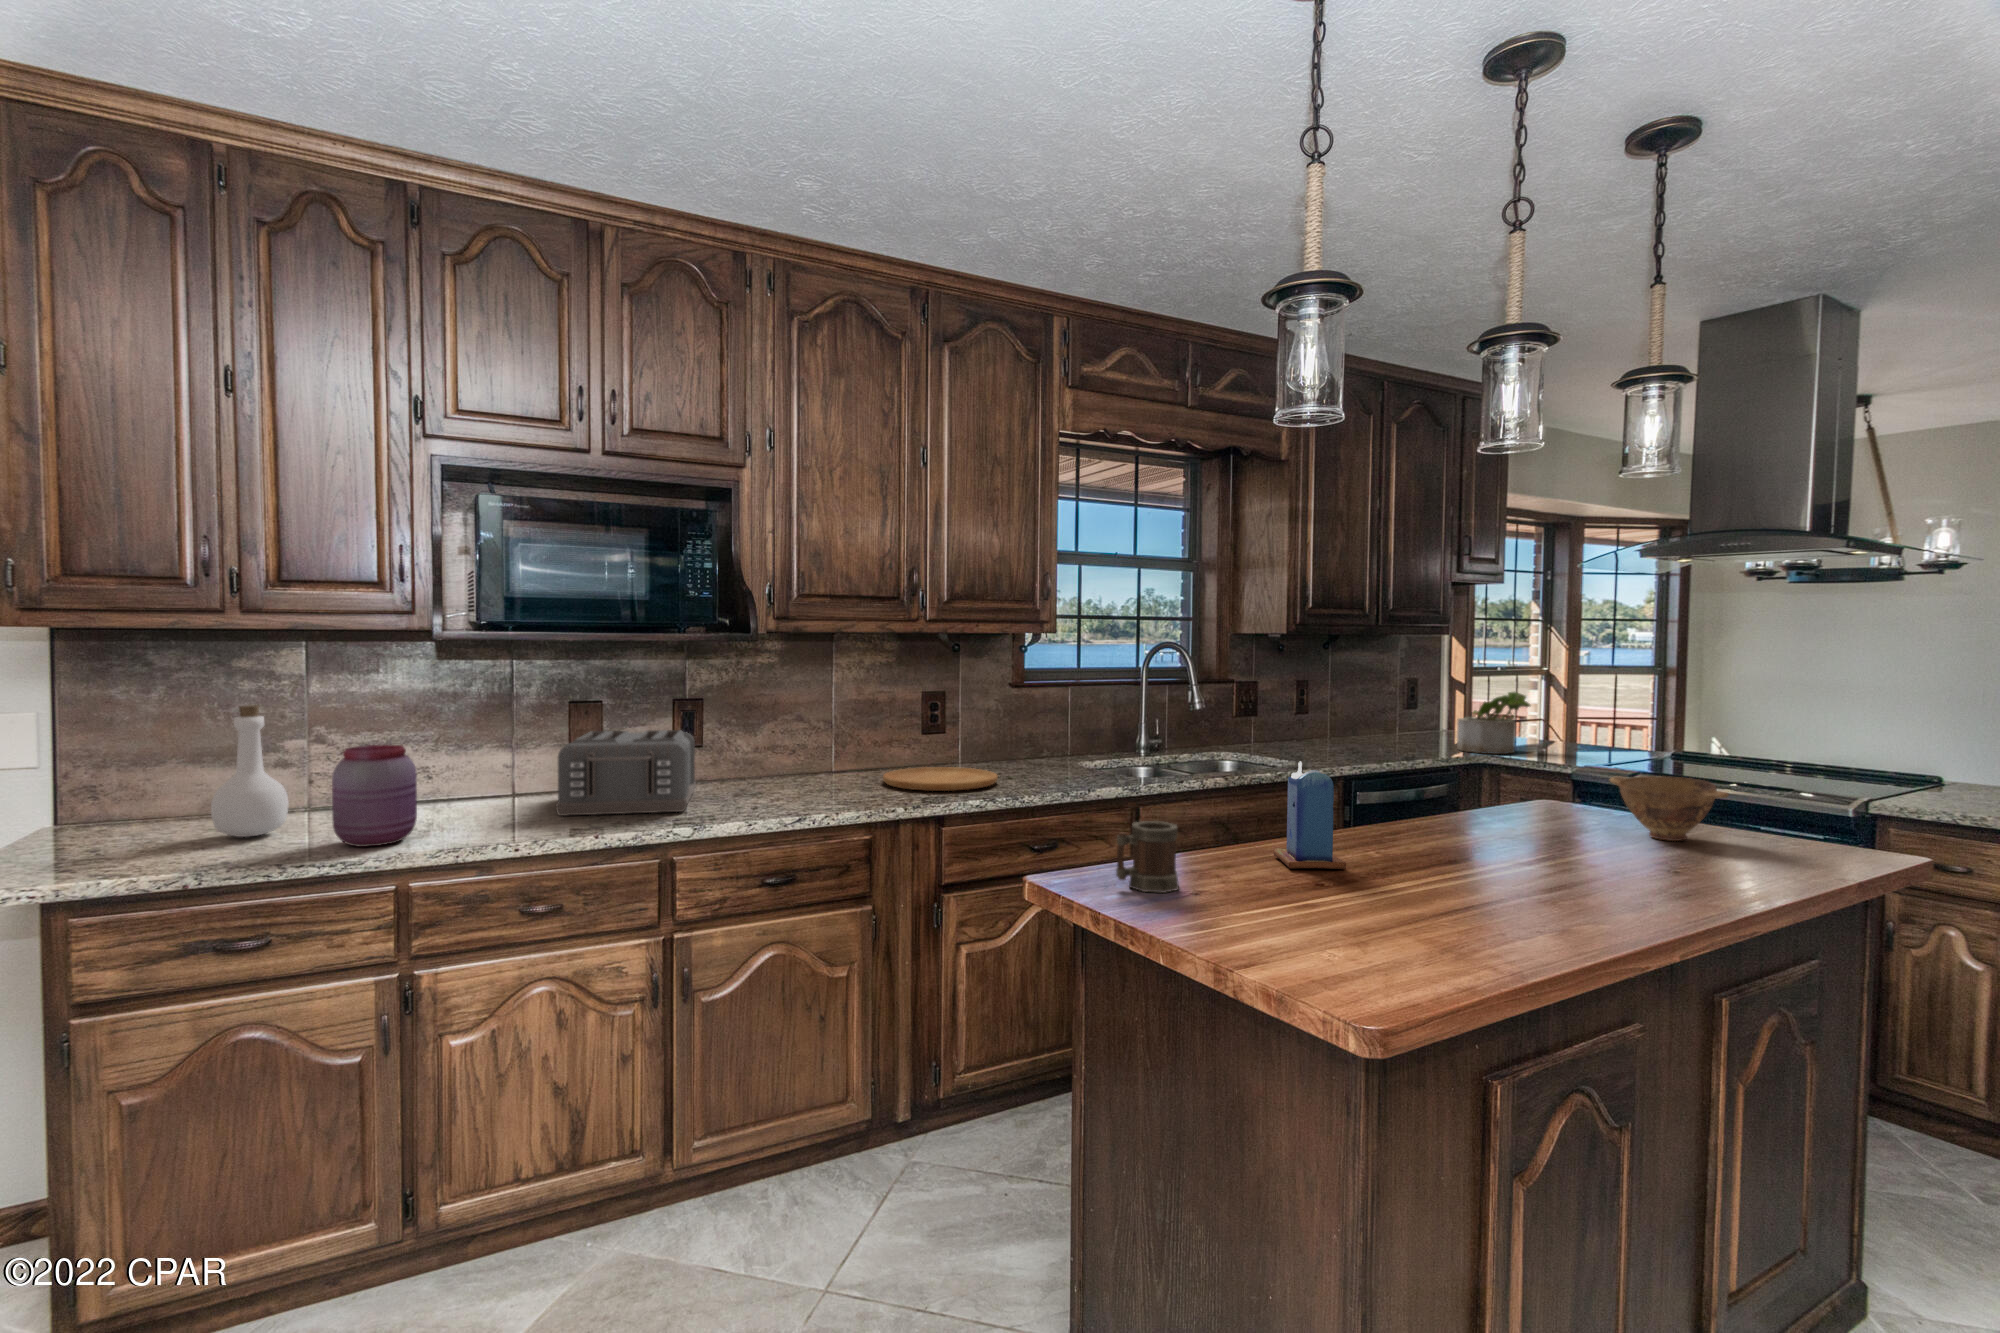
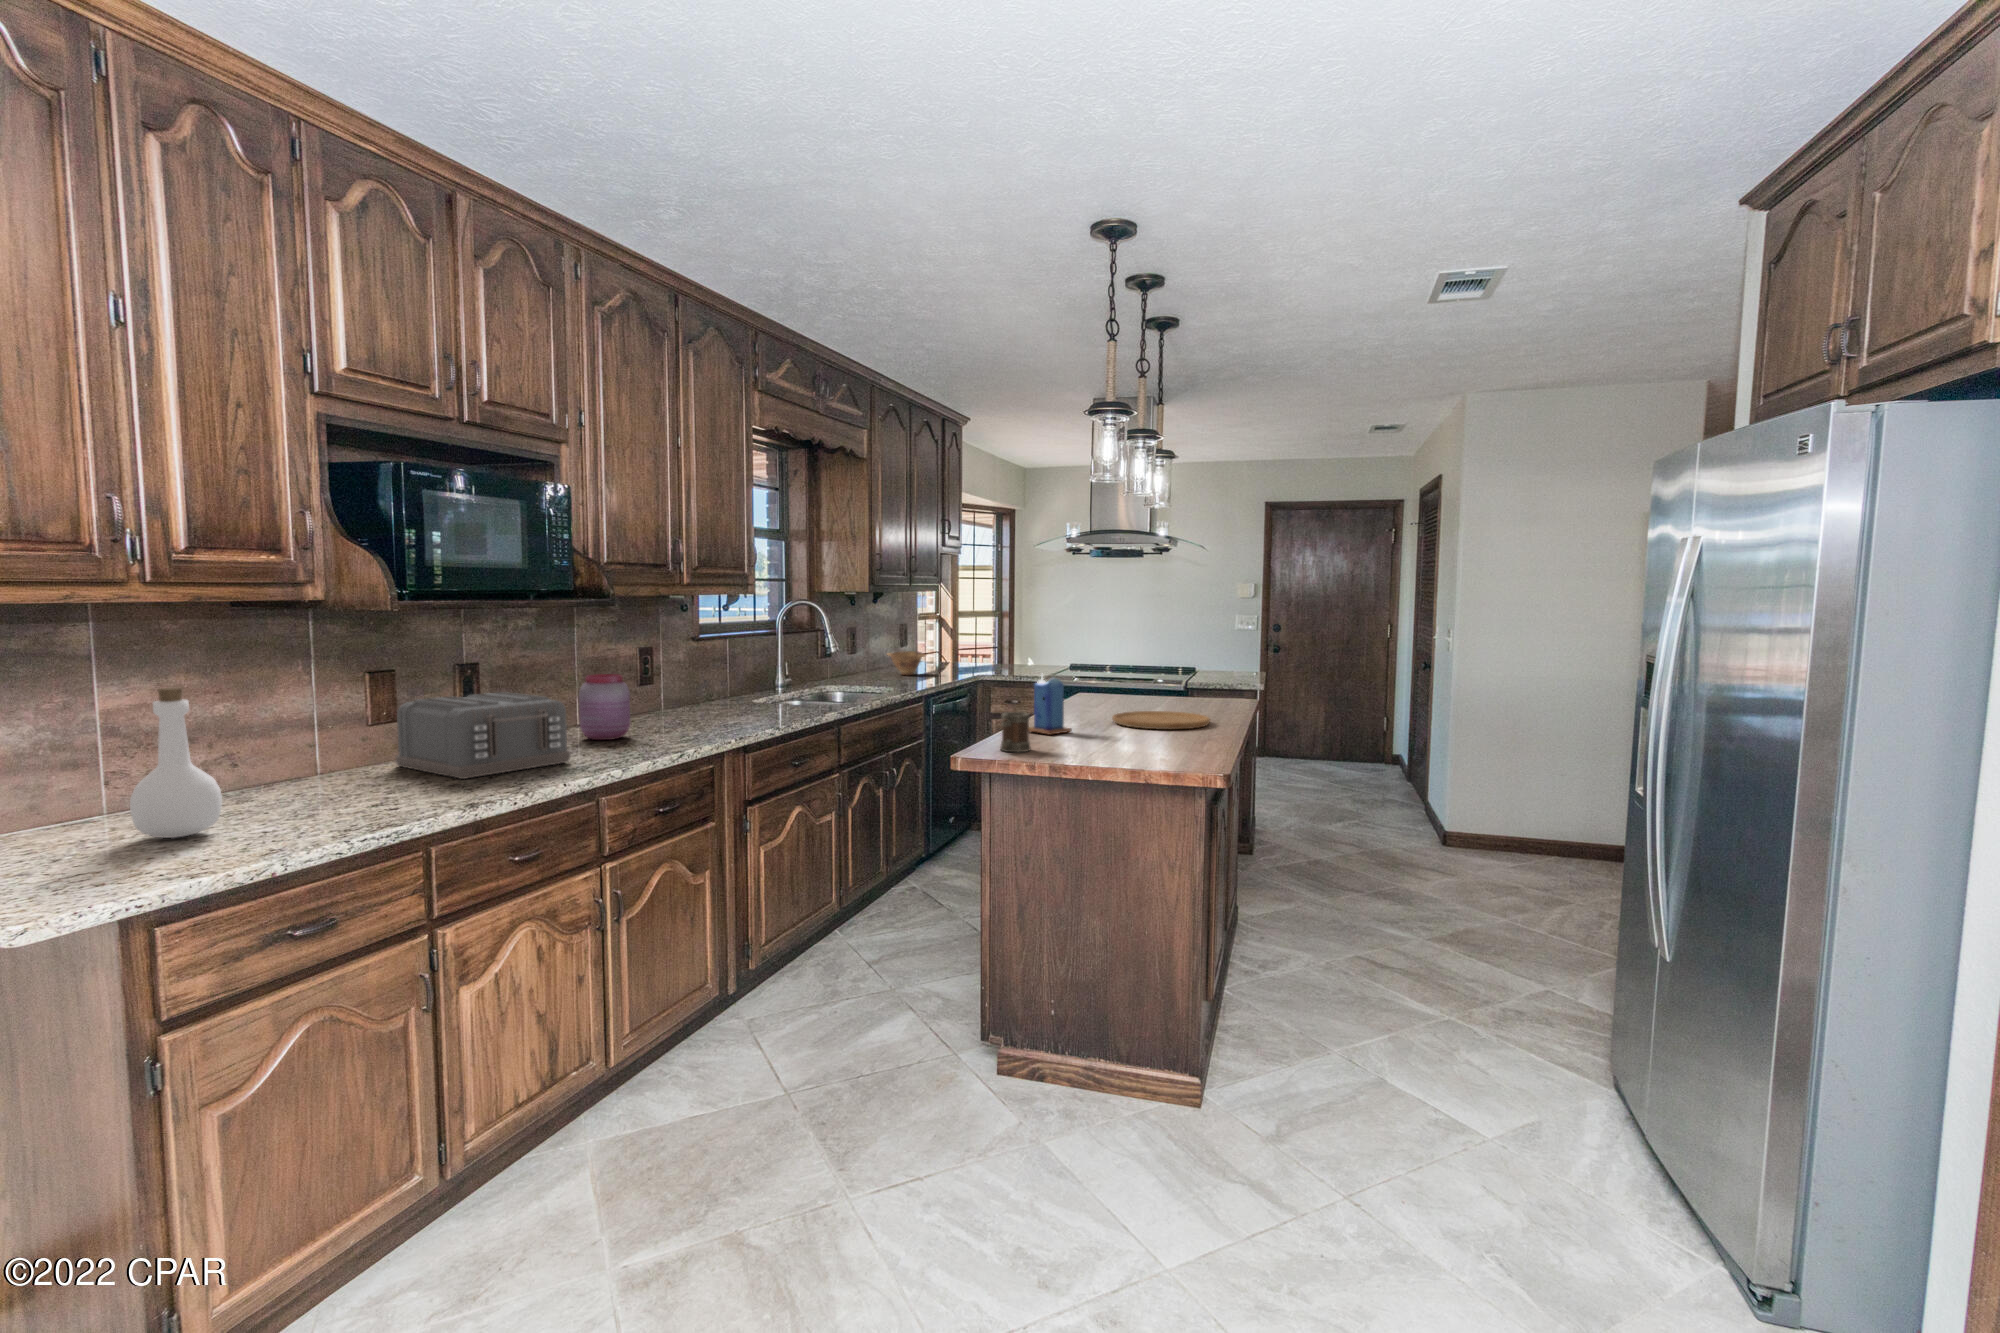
potted plant: present [1457,691,1531,754] -> none [946,631,990,675]
jar: present [332,745,417,847] -> present [579,674,630,740]
cutting board: present [883,767,998,791] -> present [1112,711,1210,729]
bowl: present [1609,776,1729,841] -> present [888,651,925,675]

